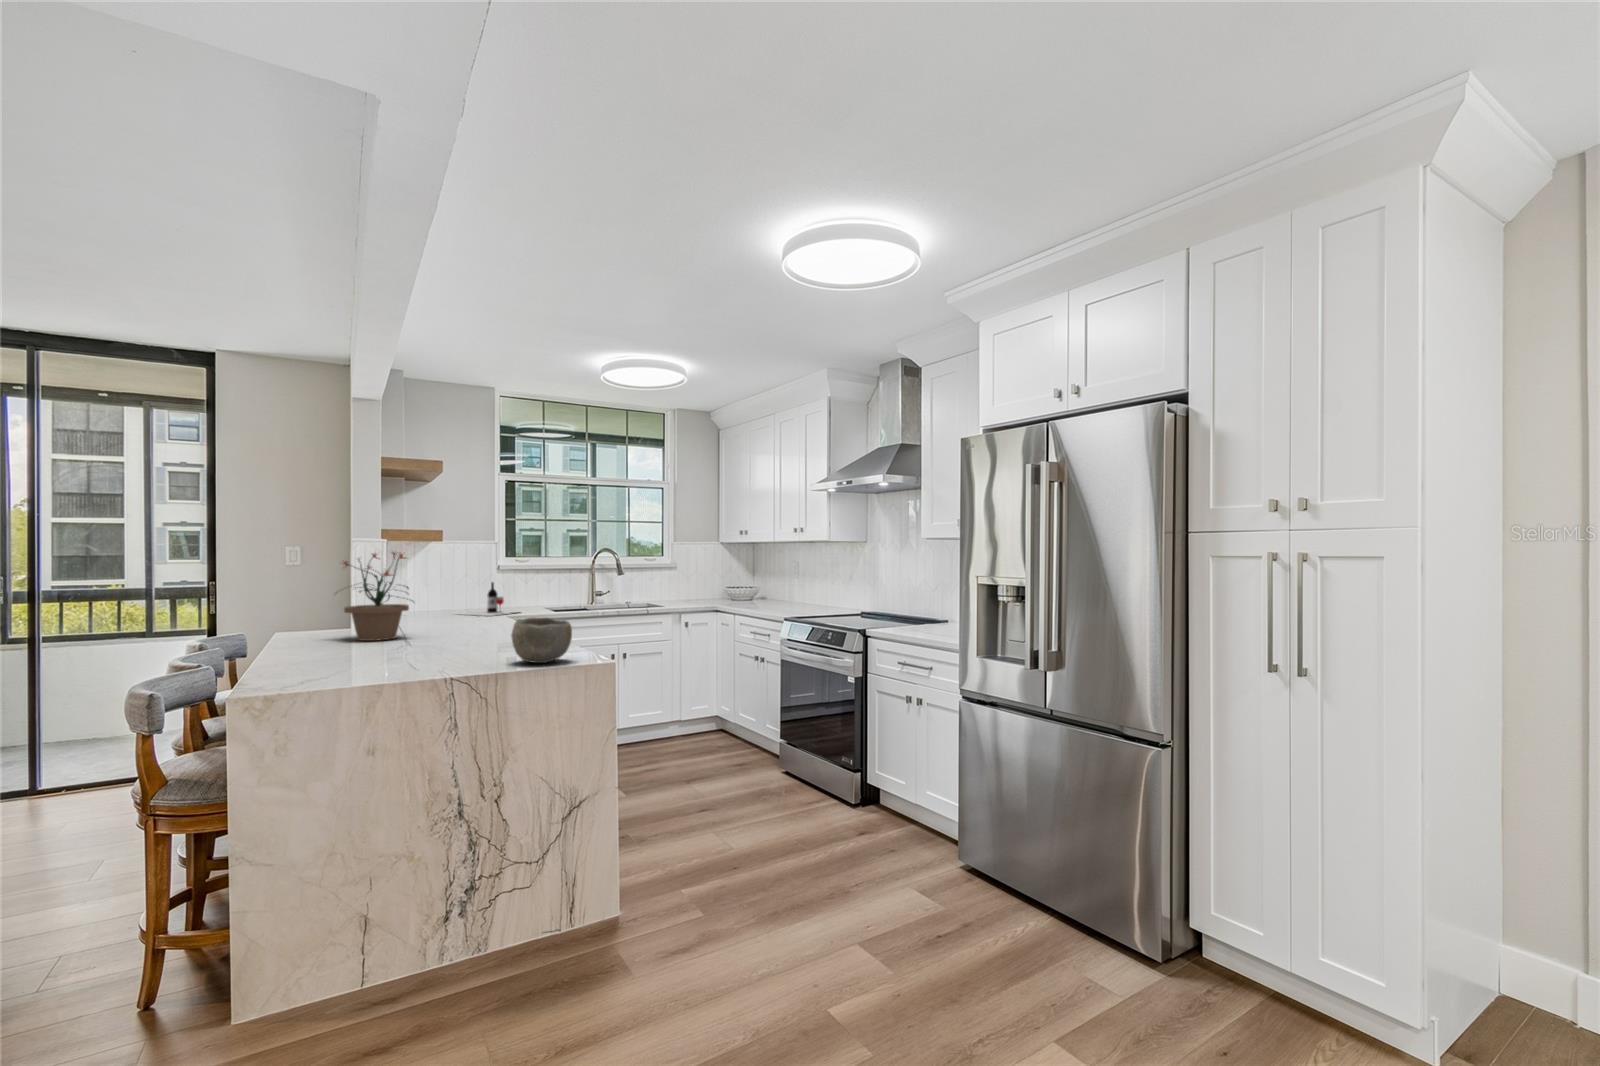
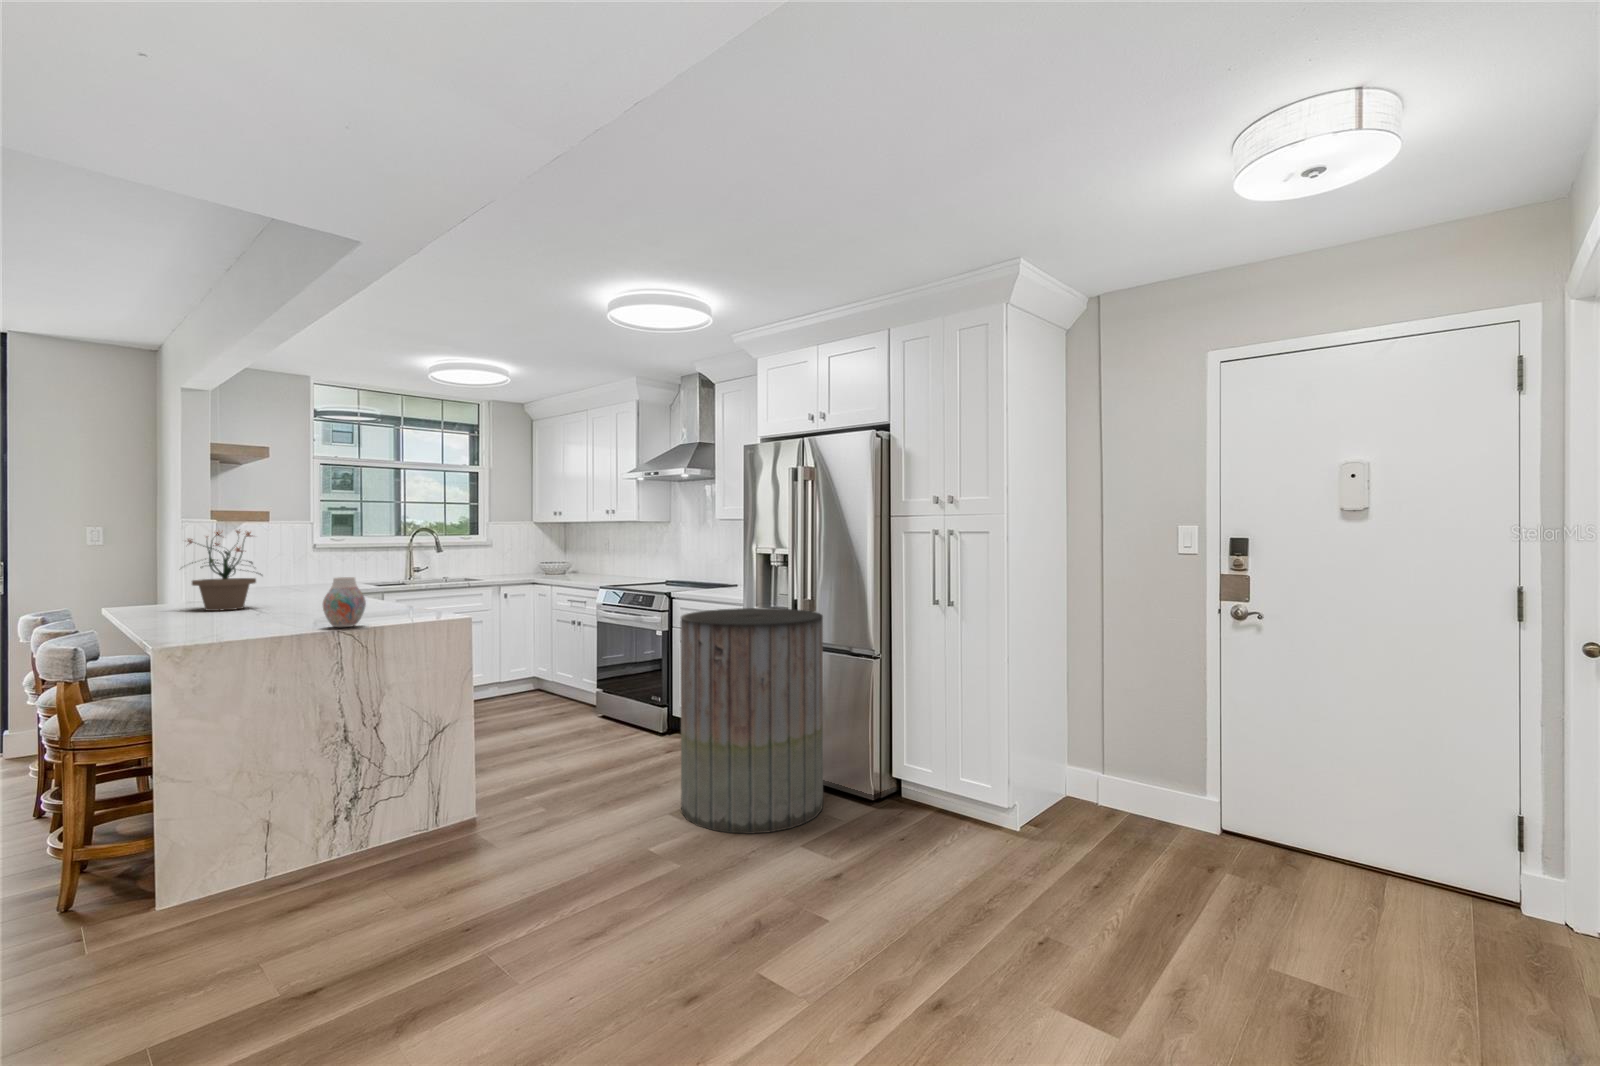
wine bottle: present [460,582,512,616] -> none [273,560,348,591]
vase: none [438,610,488,673] -> present [323,577,366,627]
bowl: present [511,618,572,663] -> none [381,584,433,620]
trash can: none [875,659,1084,1005] -> present [681,608,823,834]

